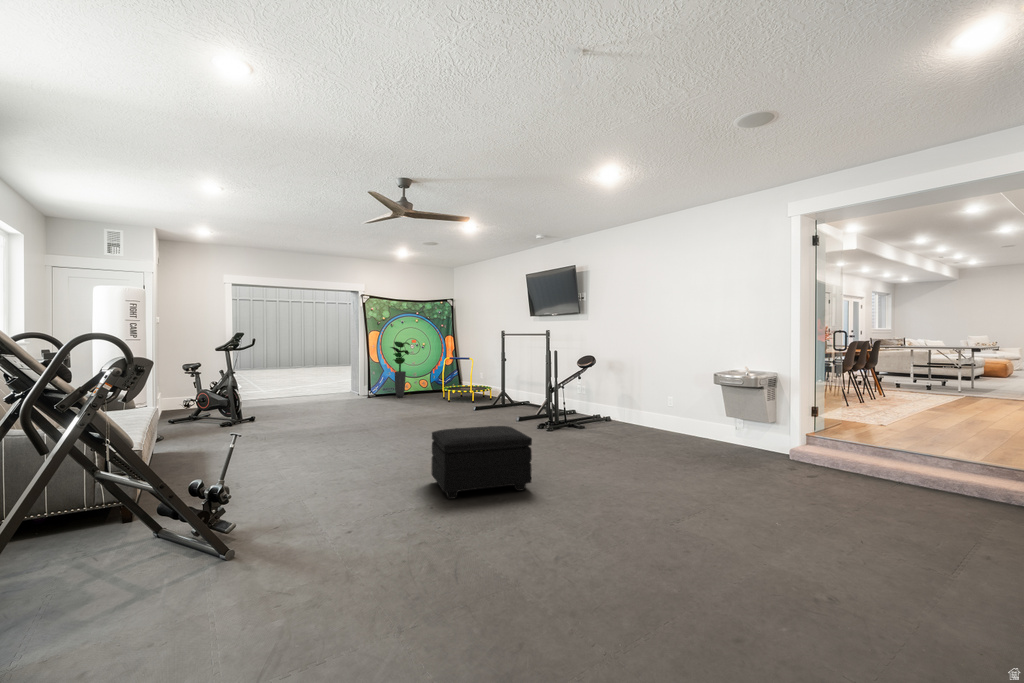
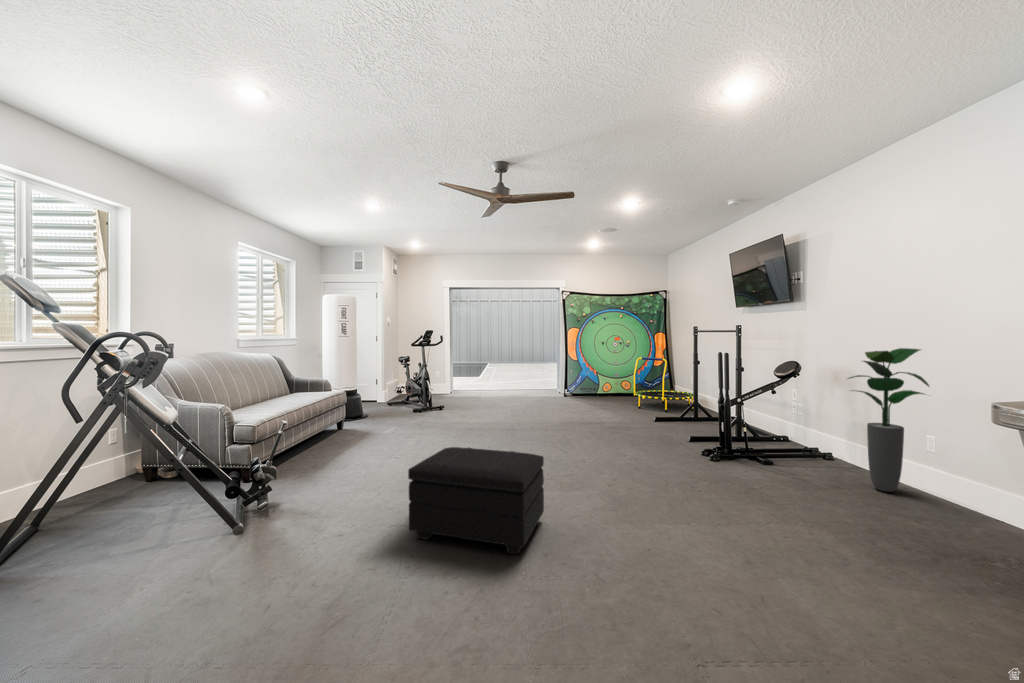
potted plant: present [391,342,410,397] -> present [848,348,929,492]

